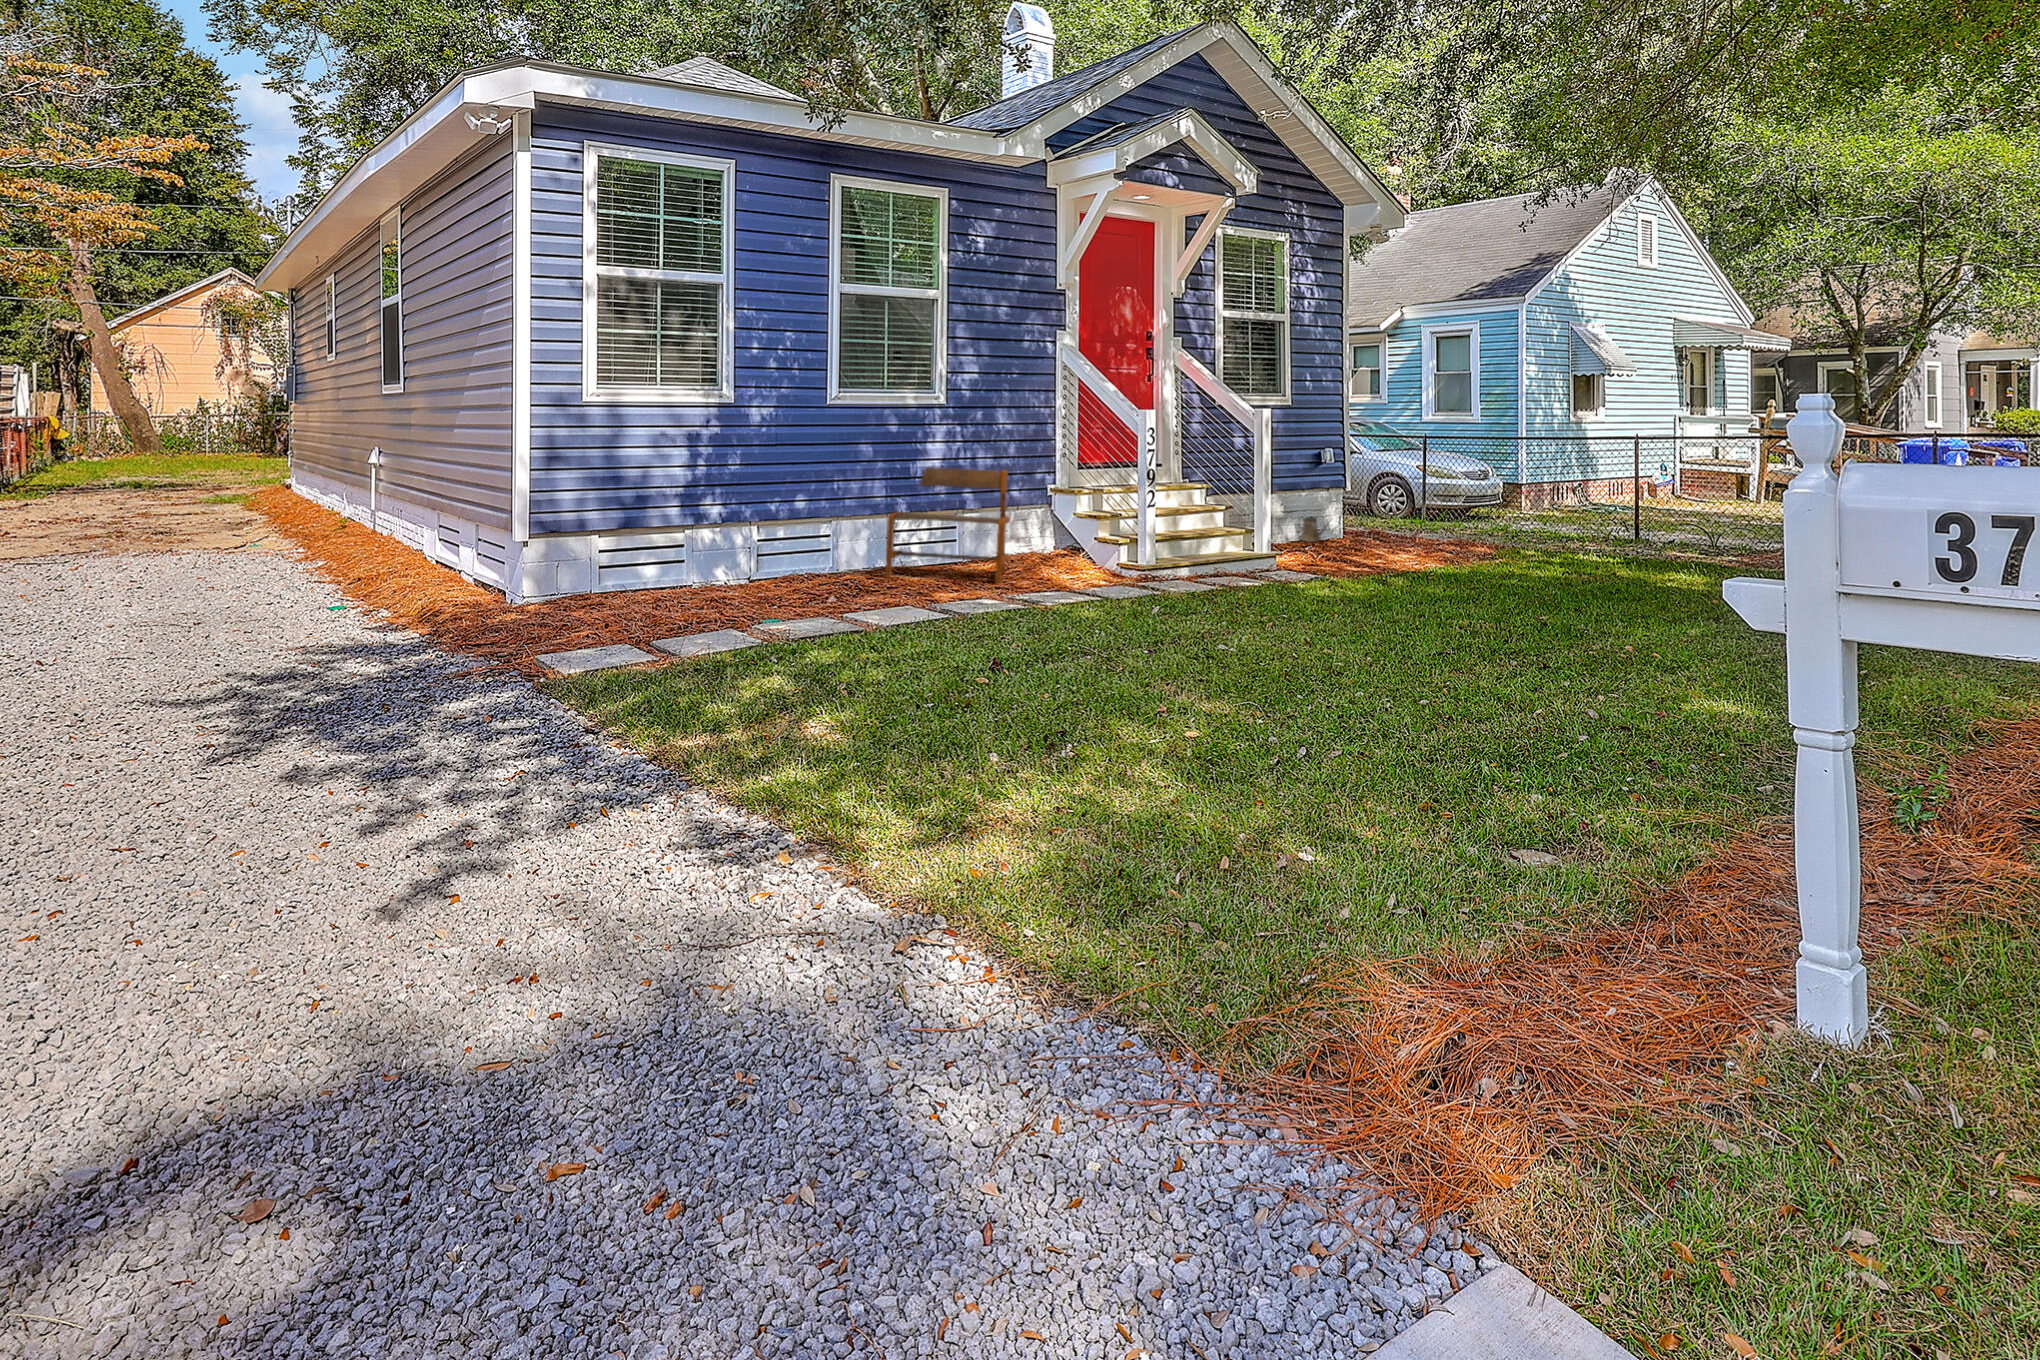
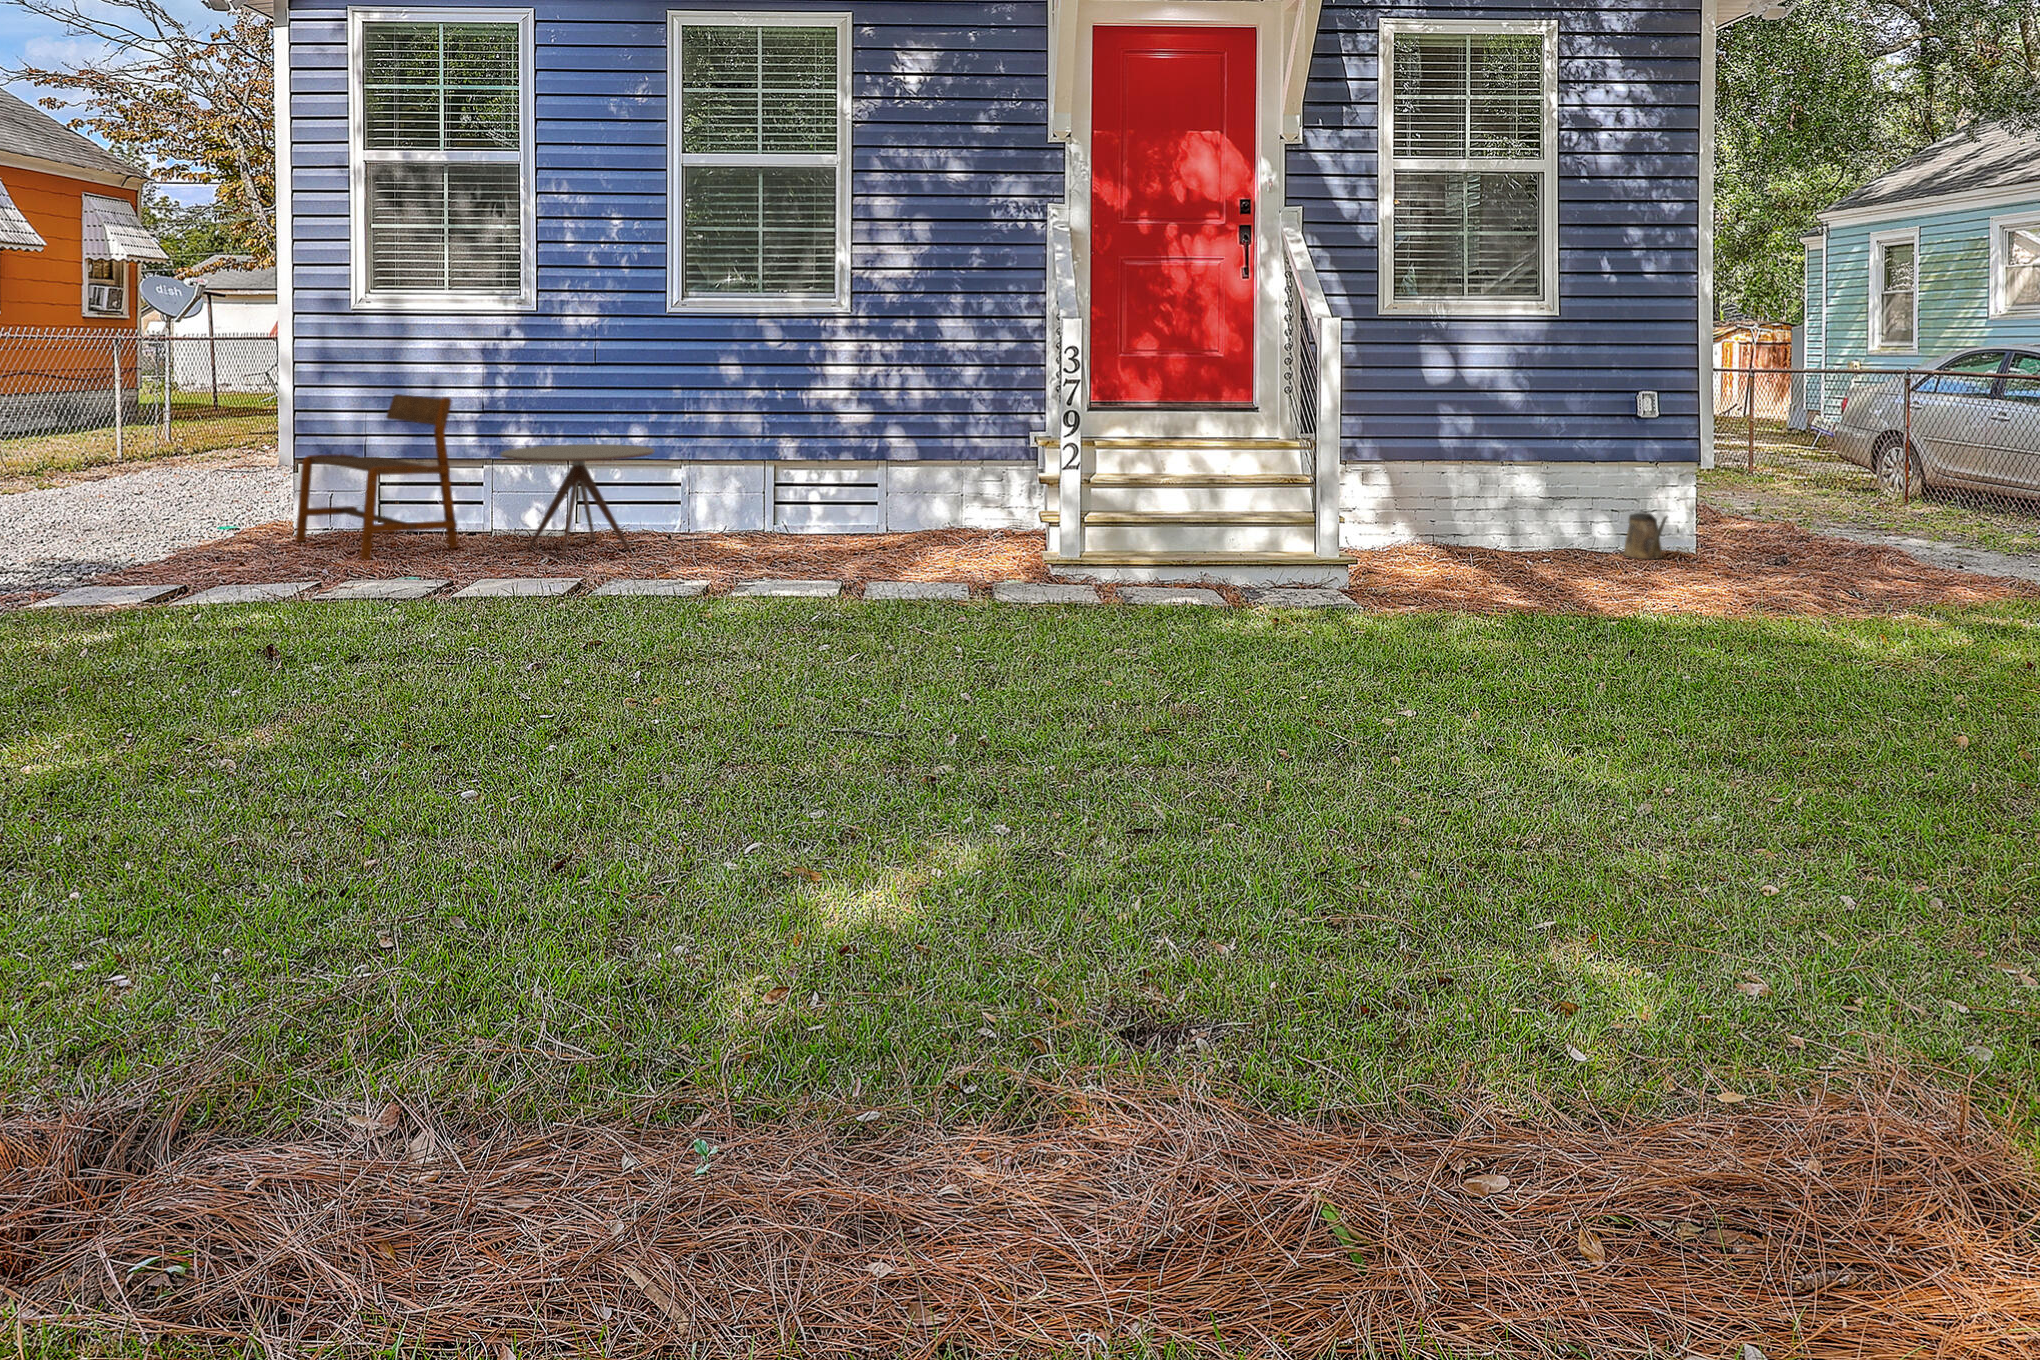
bench: present [885,467,1010,584] -> present [296,394,458,561]
round table: none [747,509,863,600] -> present [500,444,654,559]

